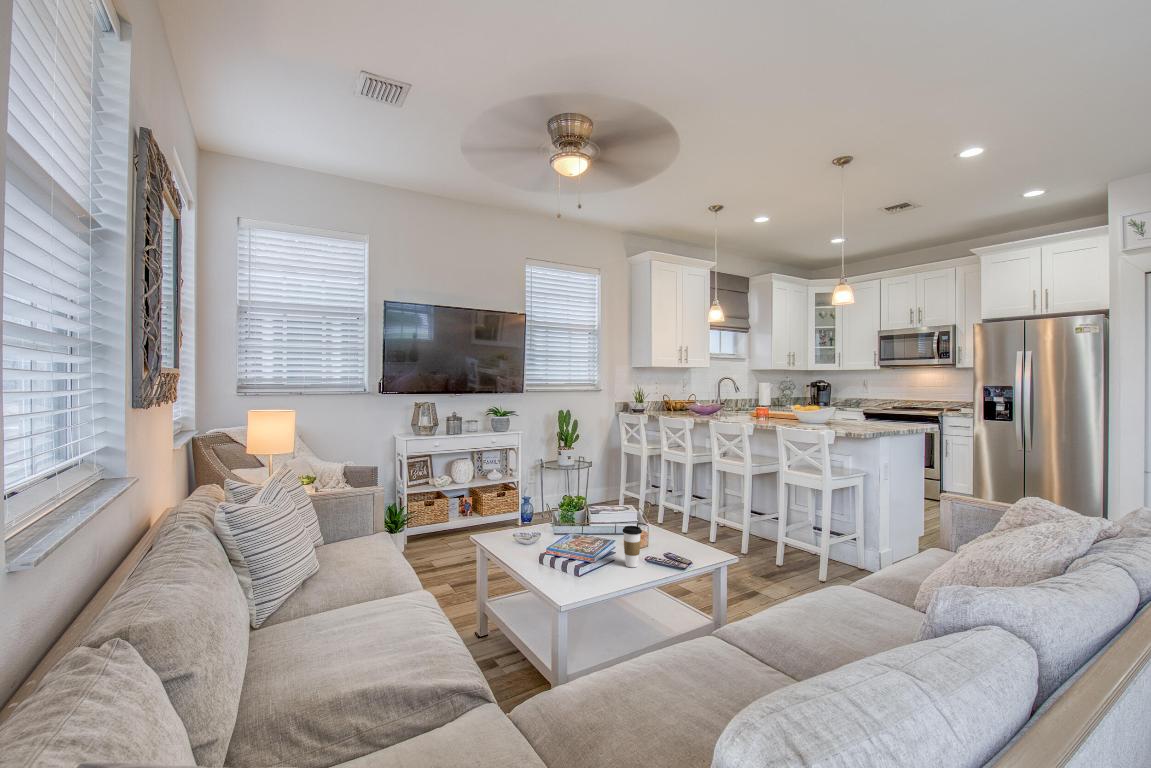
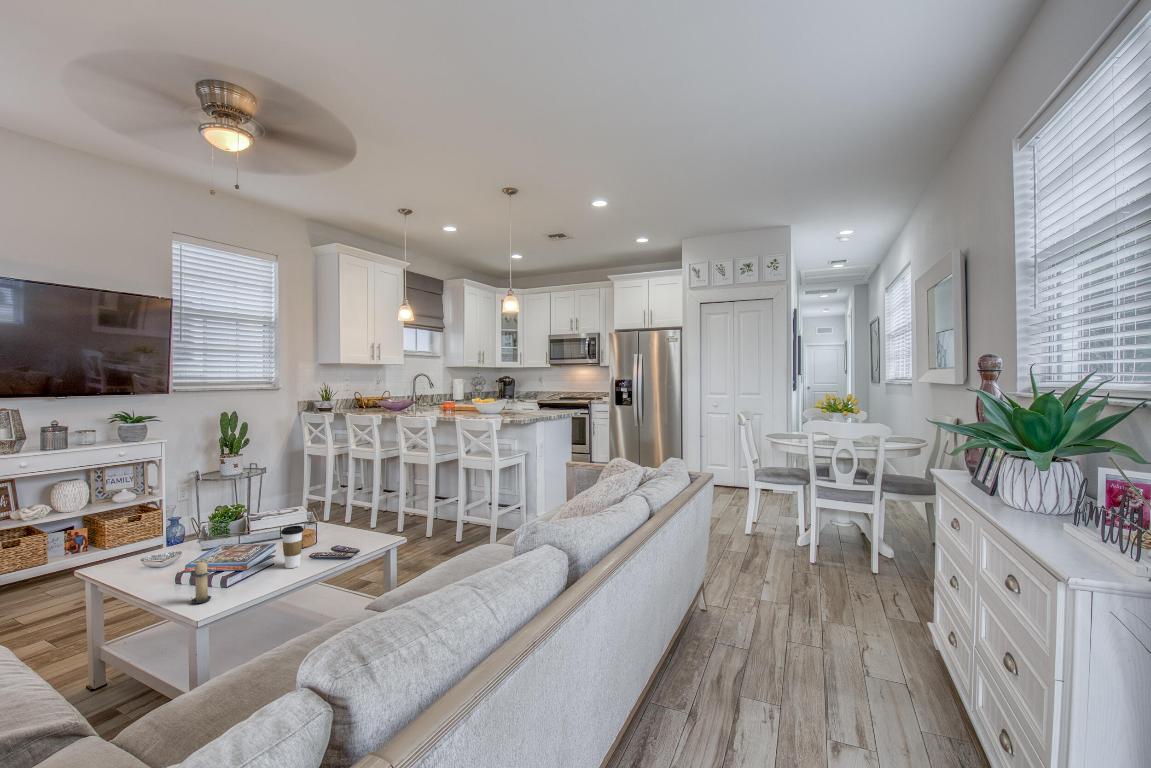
candle: none [554,546,573,587] -> present [191,559,211,603]

